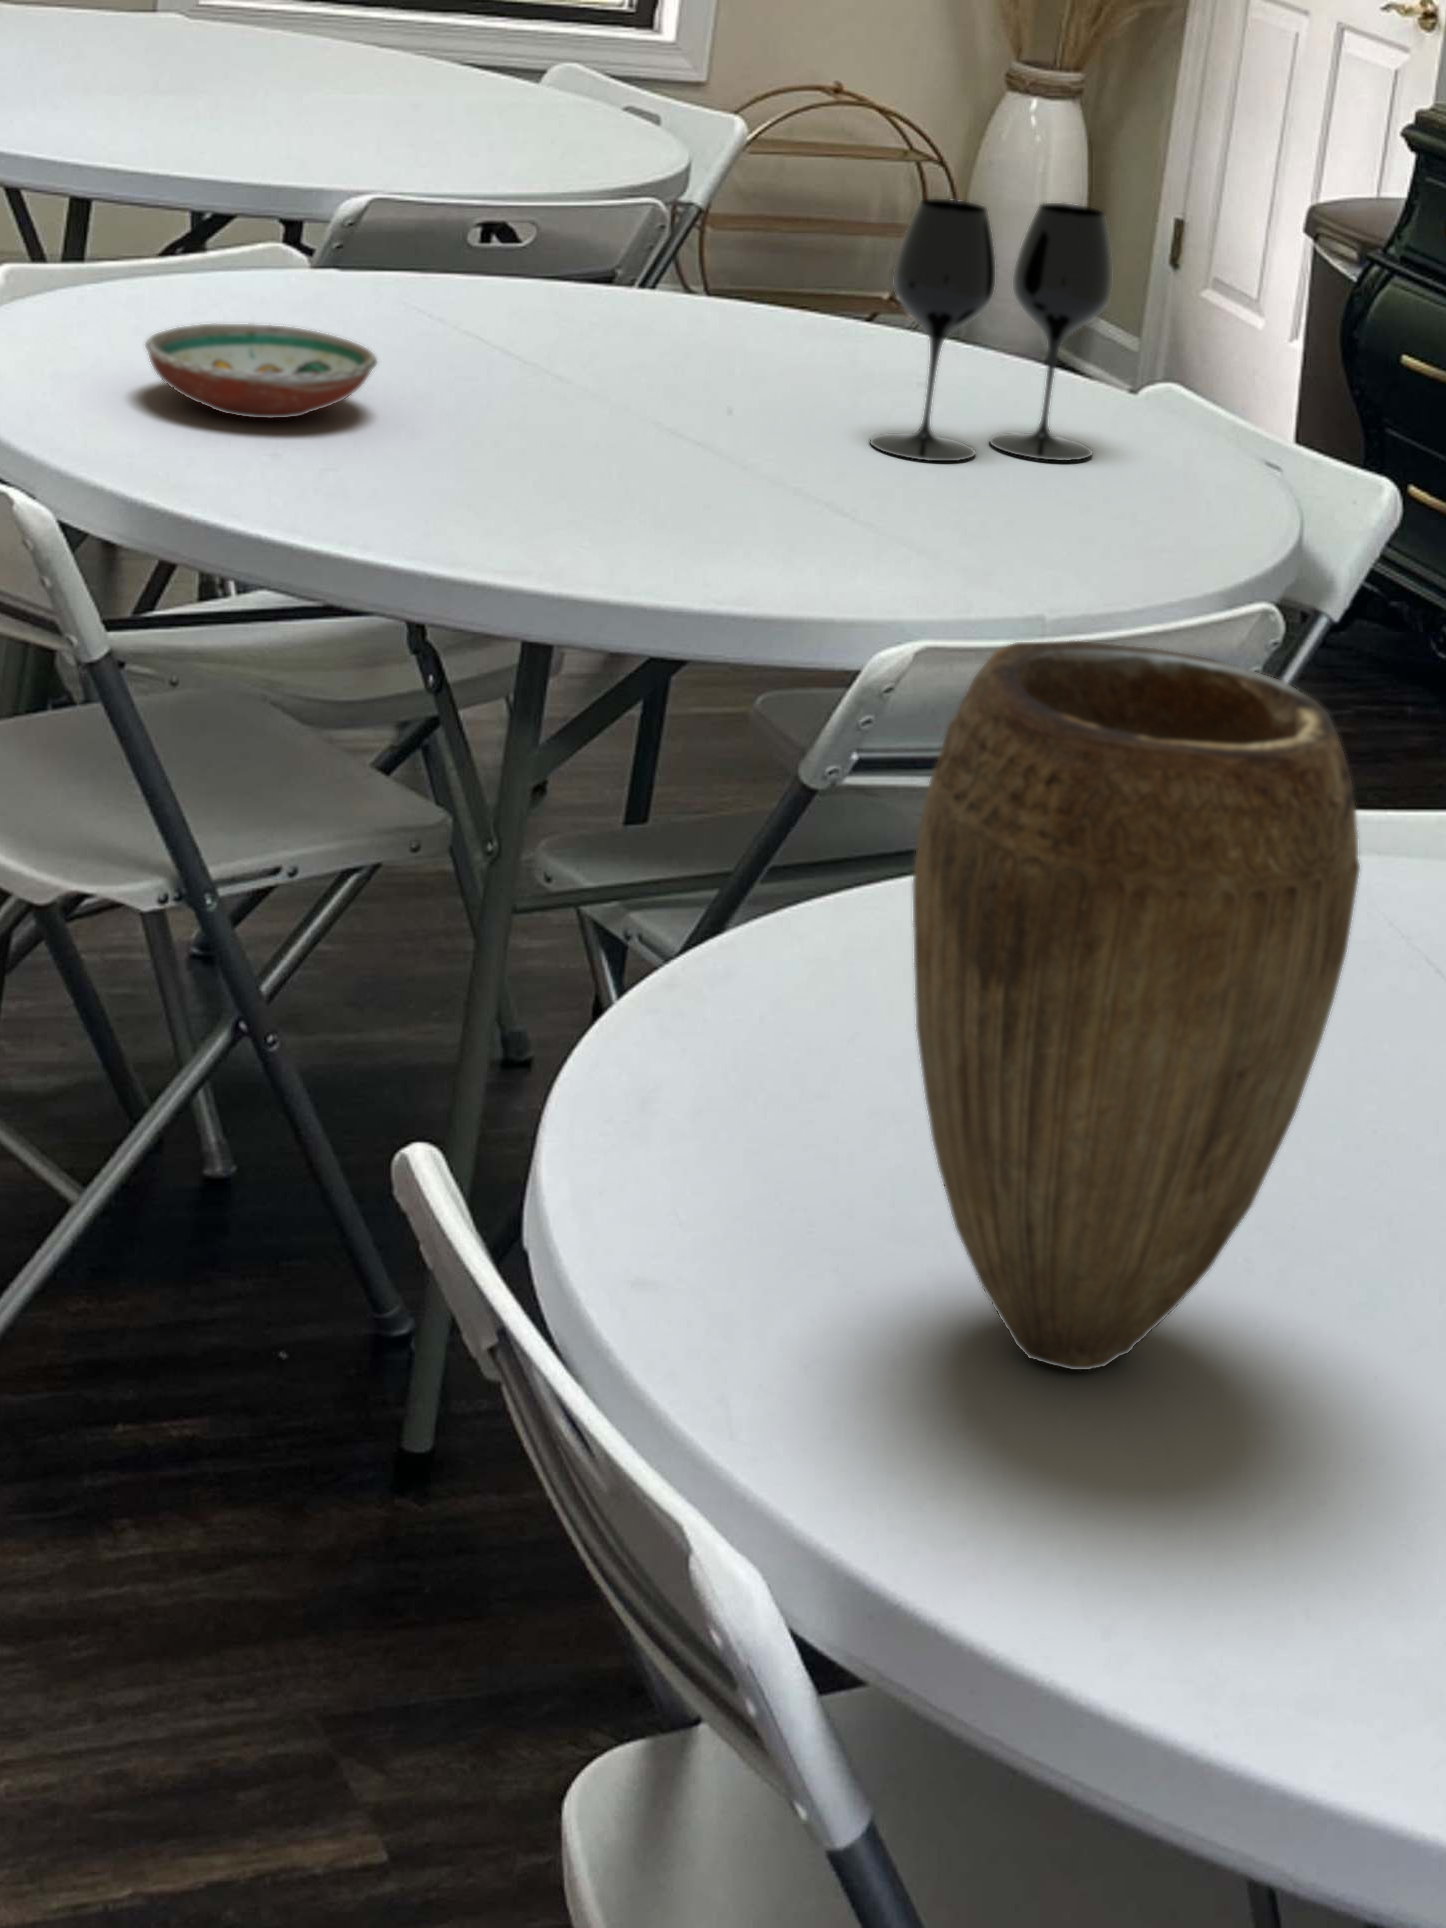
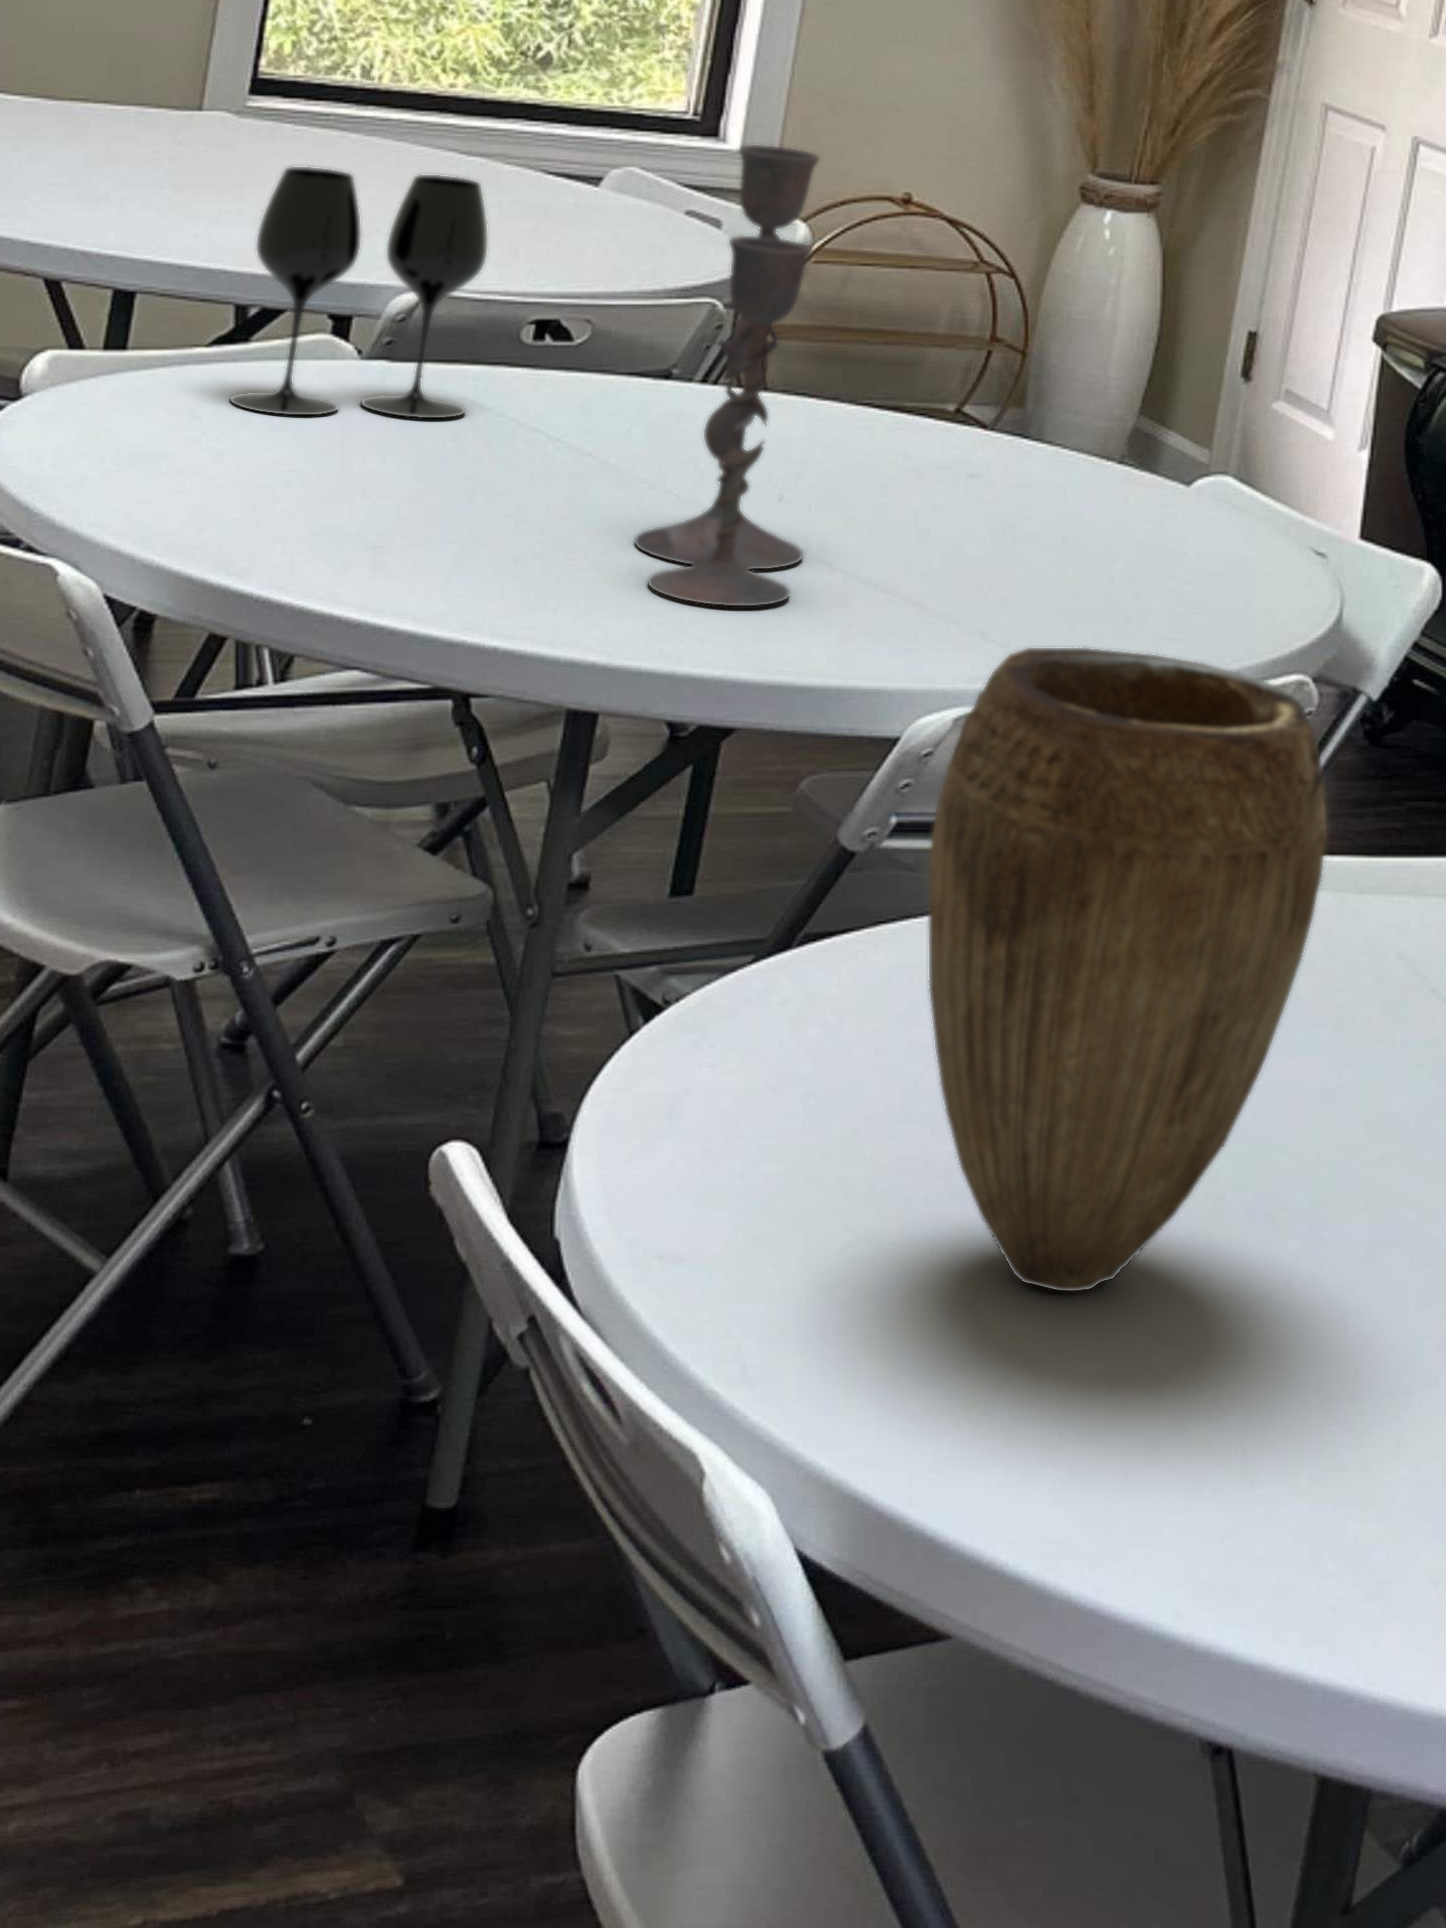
candlestick: none [583,53,761,537] -> present [635,145,819,606]
wine glass: present [870,199,1112,461] -> present [231,167,488,418]
decorative bowl: present [145,324,377,418] -> none [199,405,433,496]

